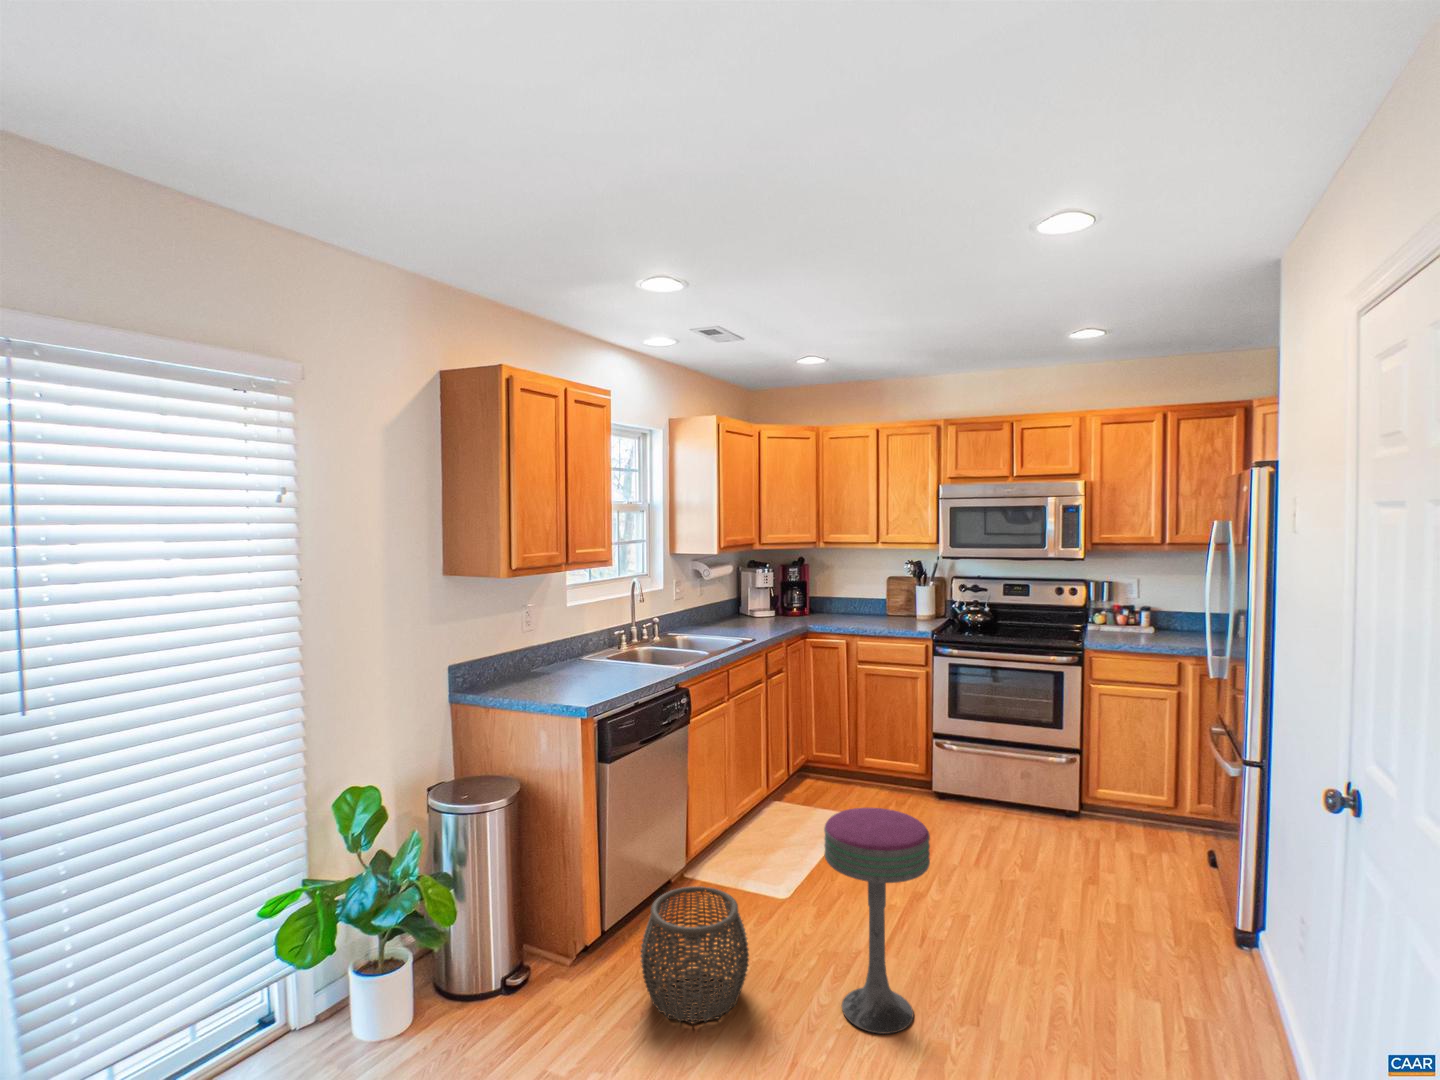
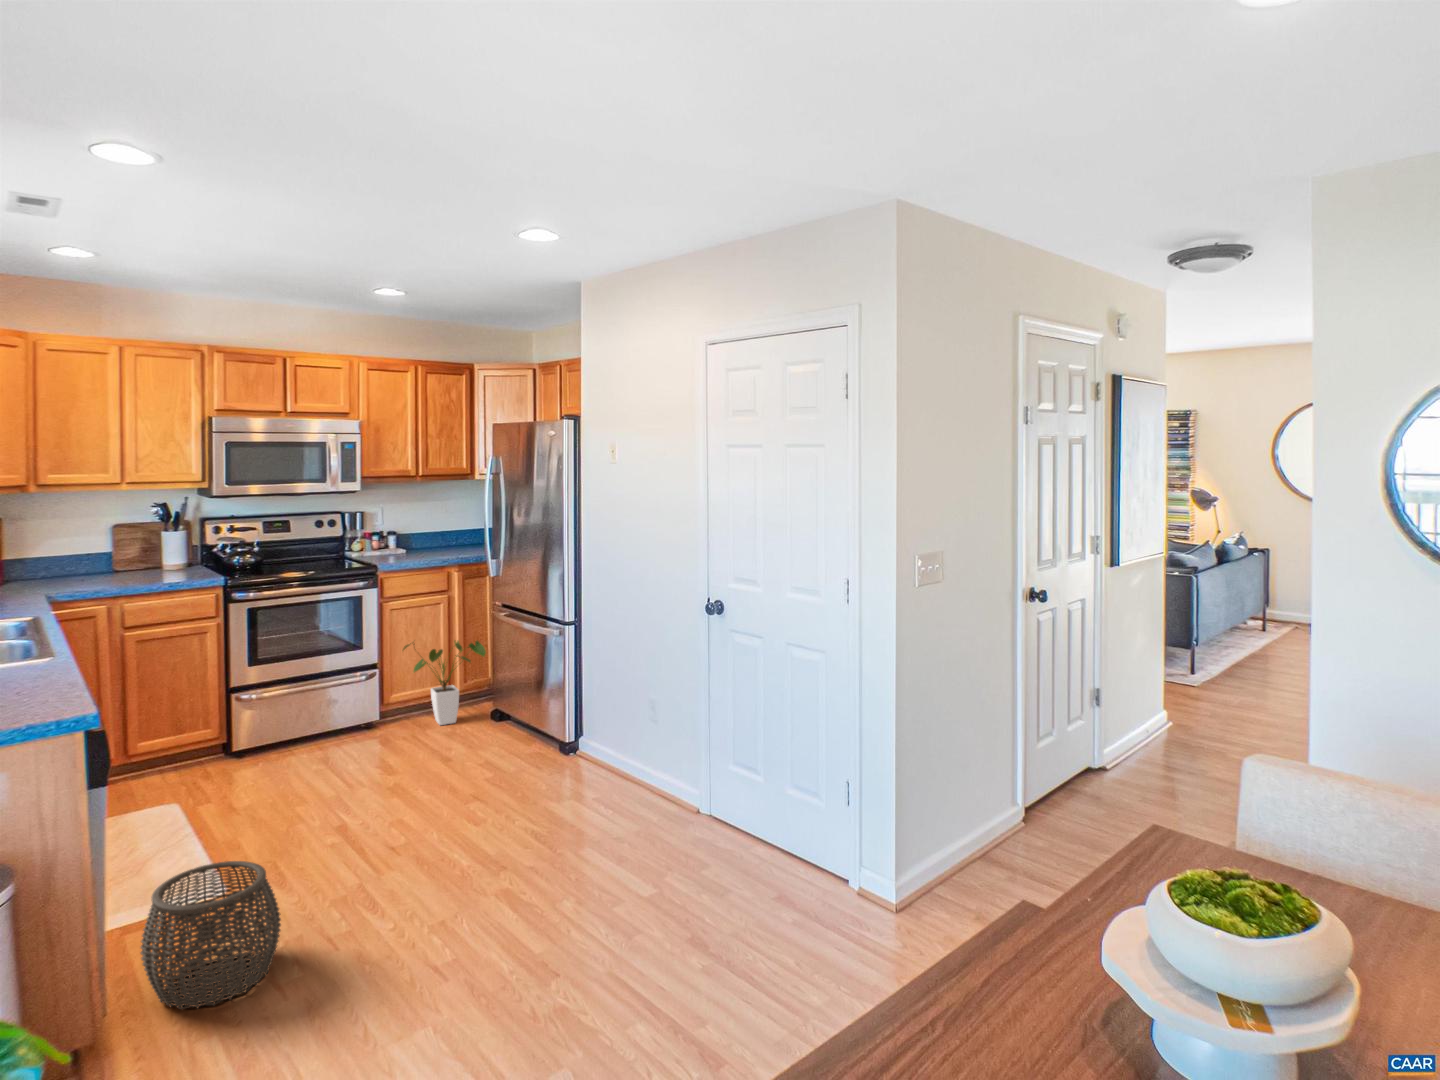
house plant: none [1106,731,1211,846] -> present [403,641,486,725]
bar stool: present [824,808,930,1034] -> none [332,718,433,910]

